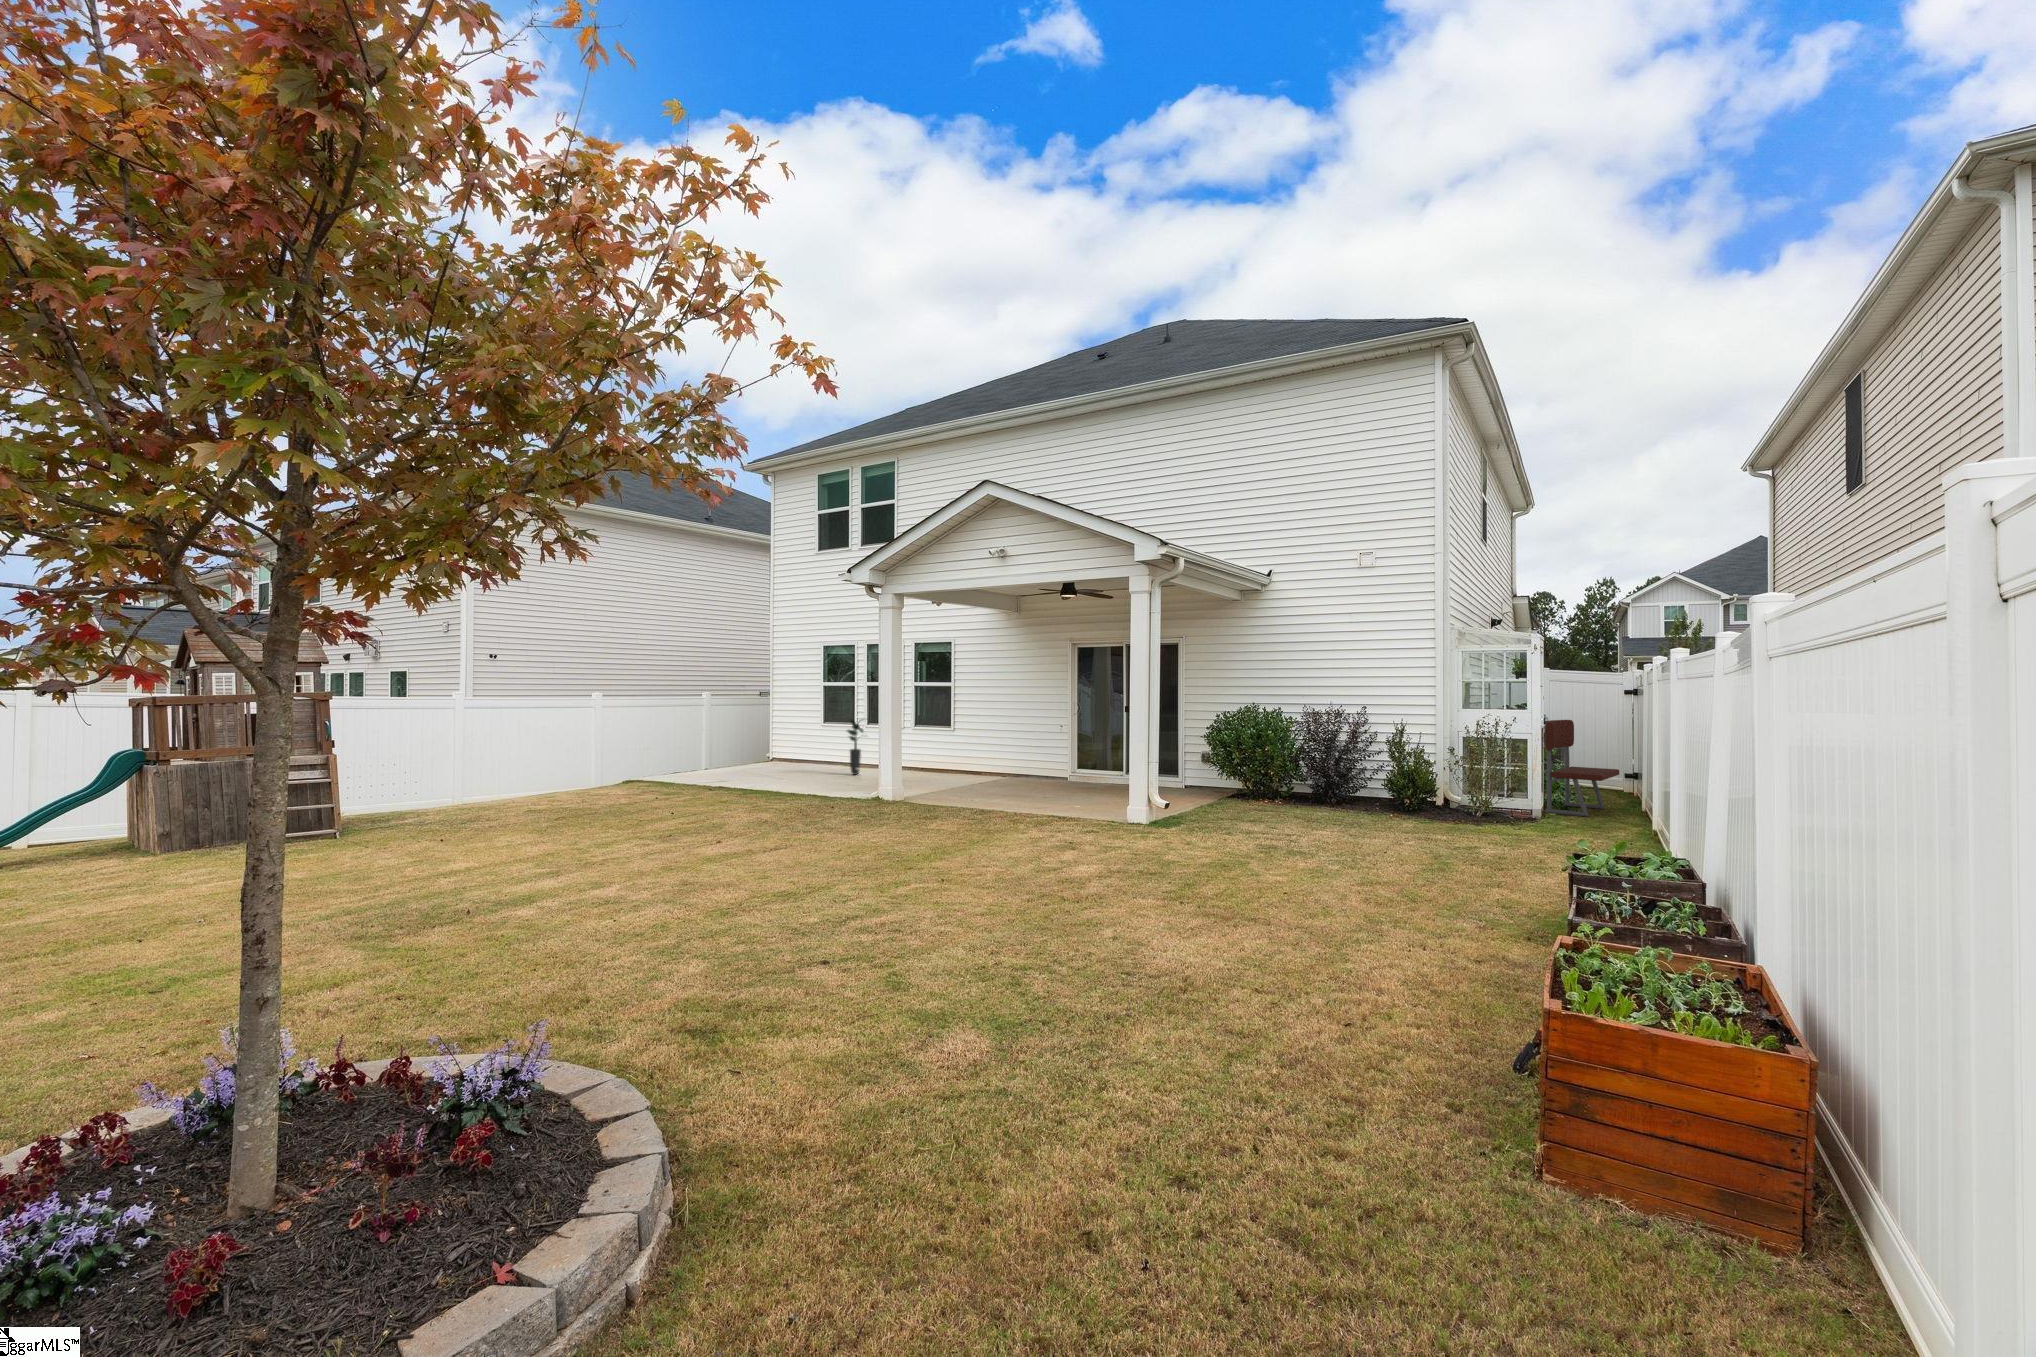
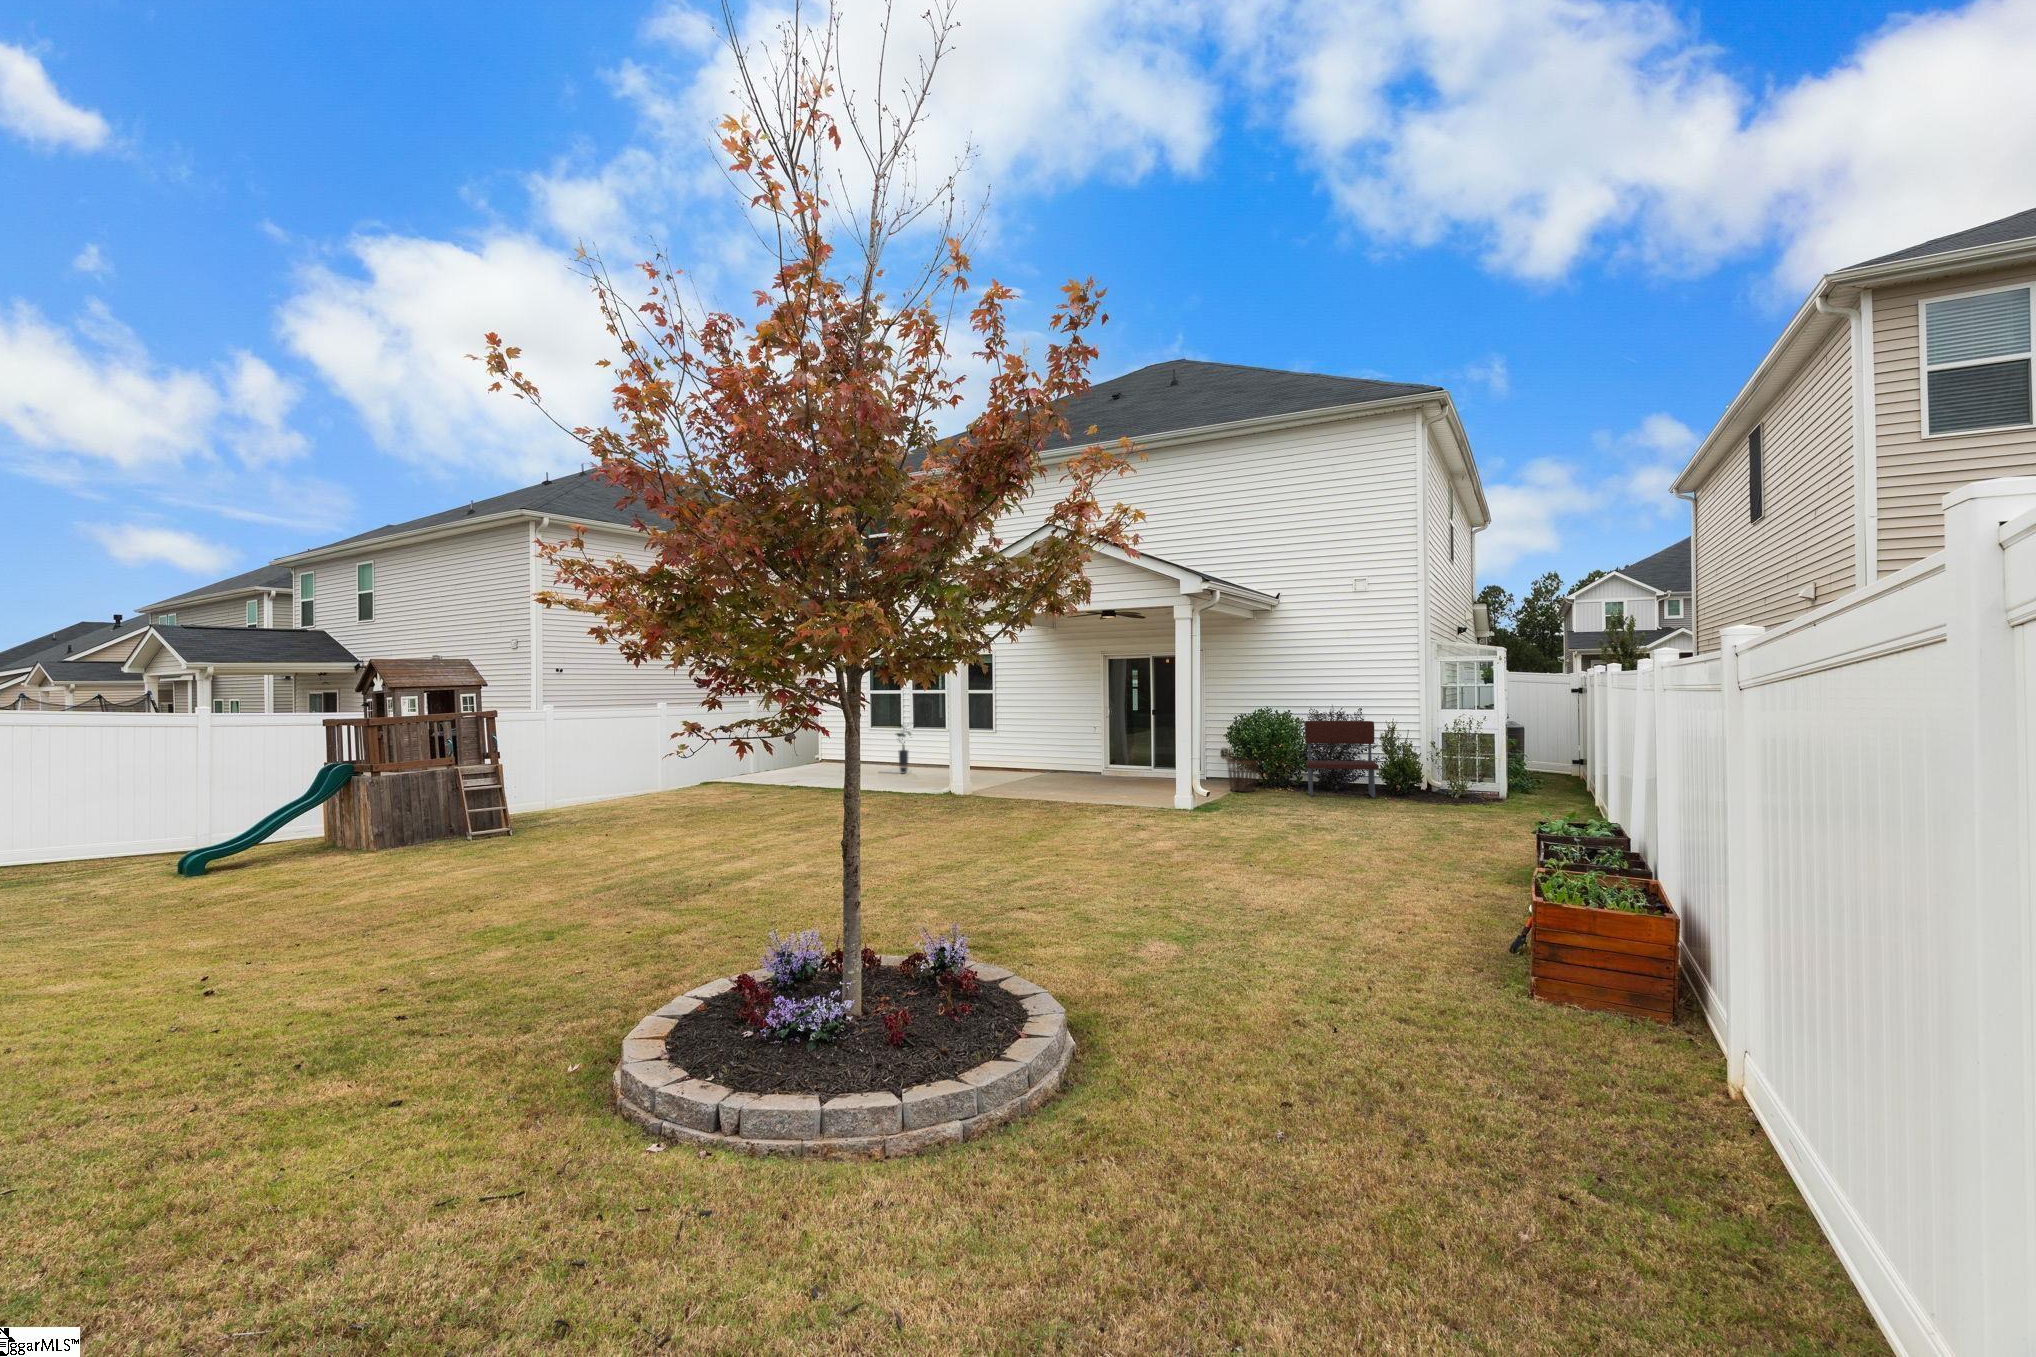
bench: present [1545,720,1619,817] -> present [1305,721,1379,798]
basket: none [1203,763,1242,804] -> present [1227,758,1259,792]

